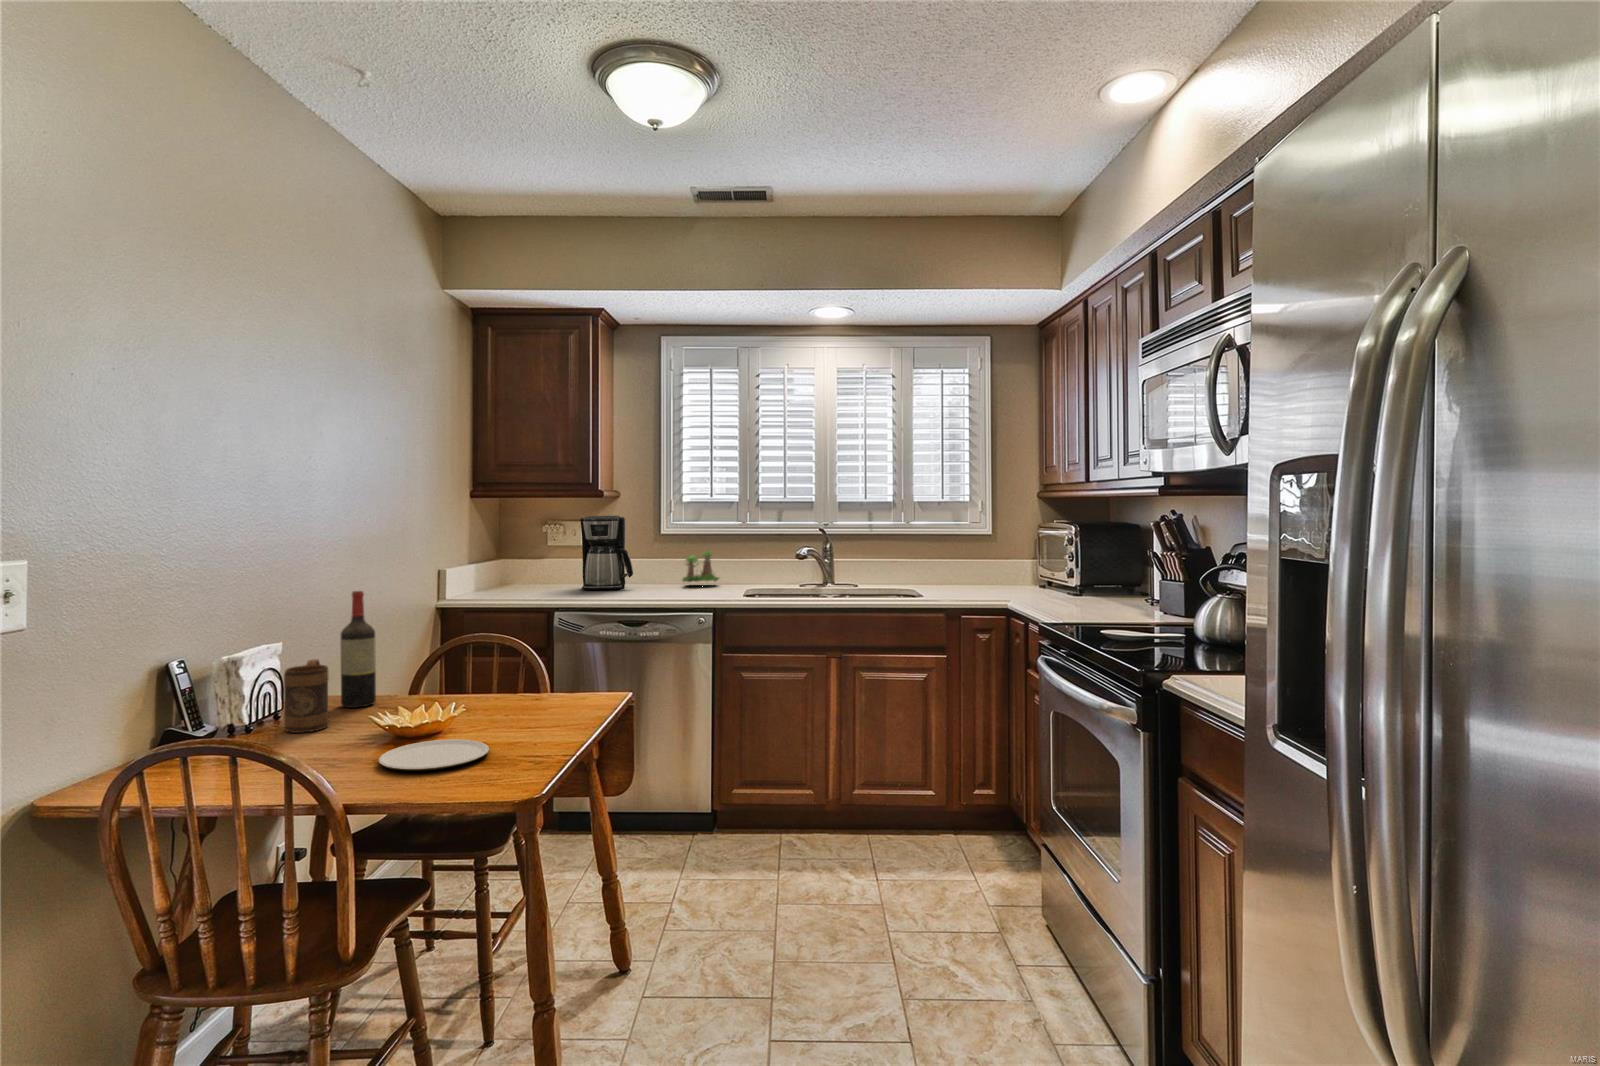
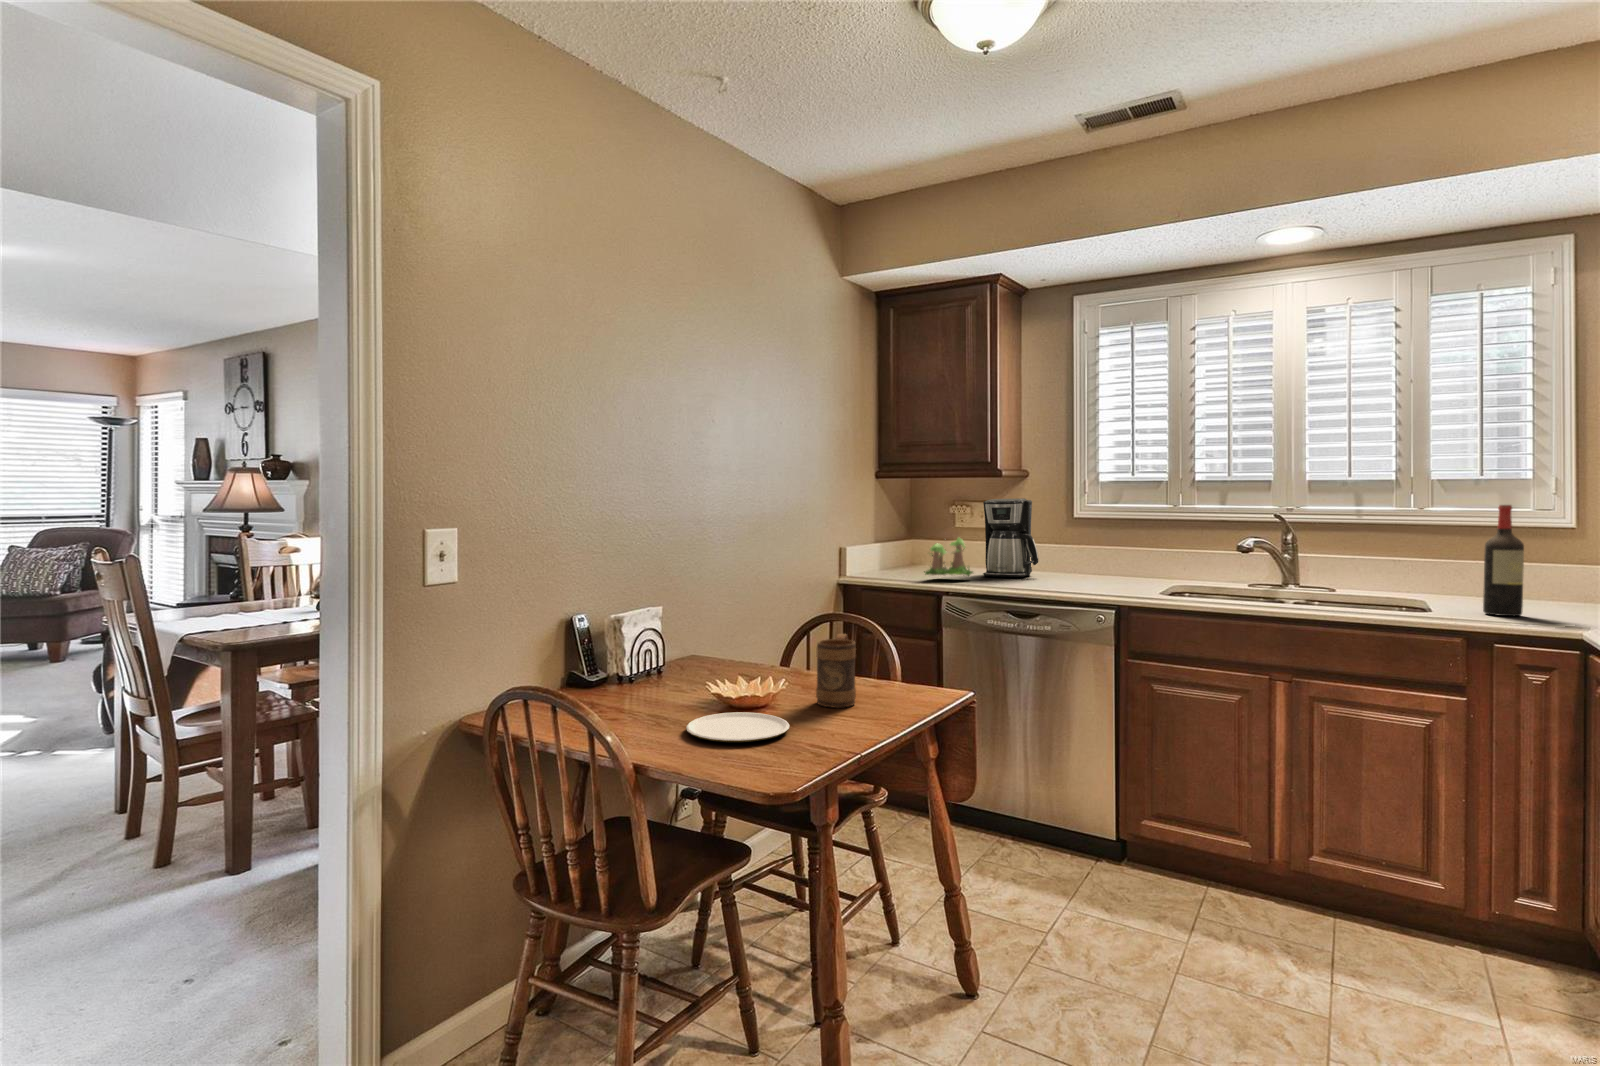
plant: present [682,549,719,582] -> present [924,538,973,576]
wine bottle: present [341,591,376,708] -> present [1483,505,1524,616]
mug: present [284,659,329,733] -> present [816,634,856,708]

